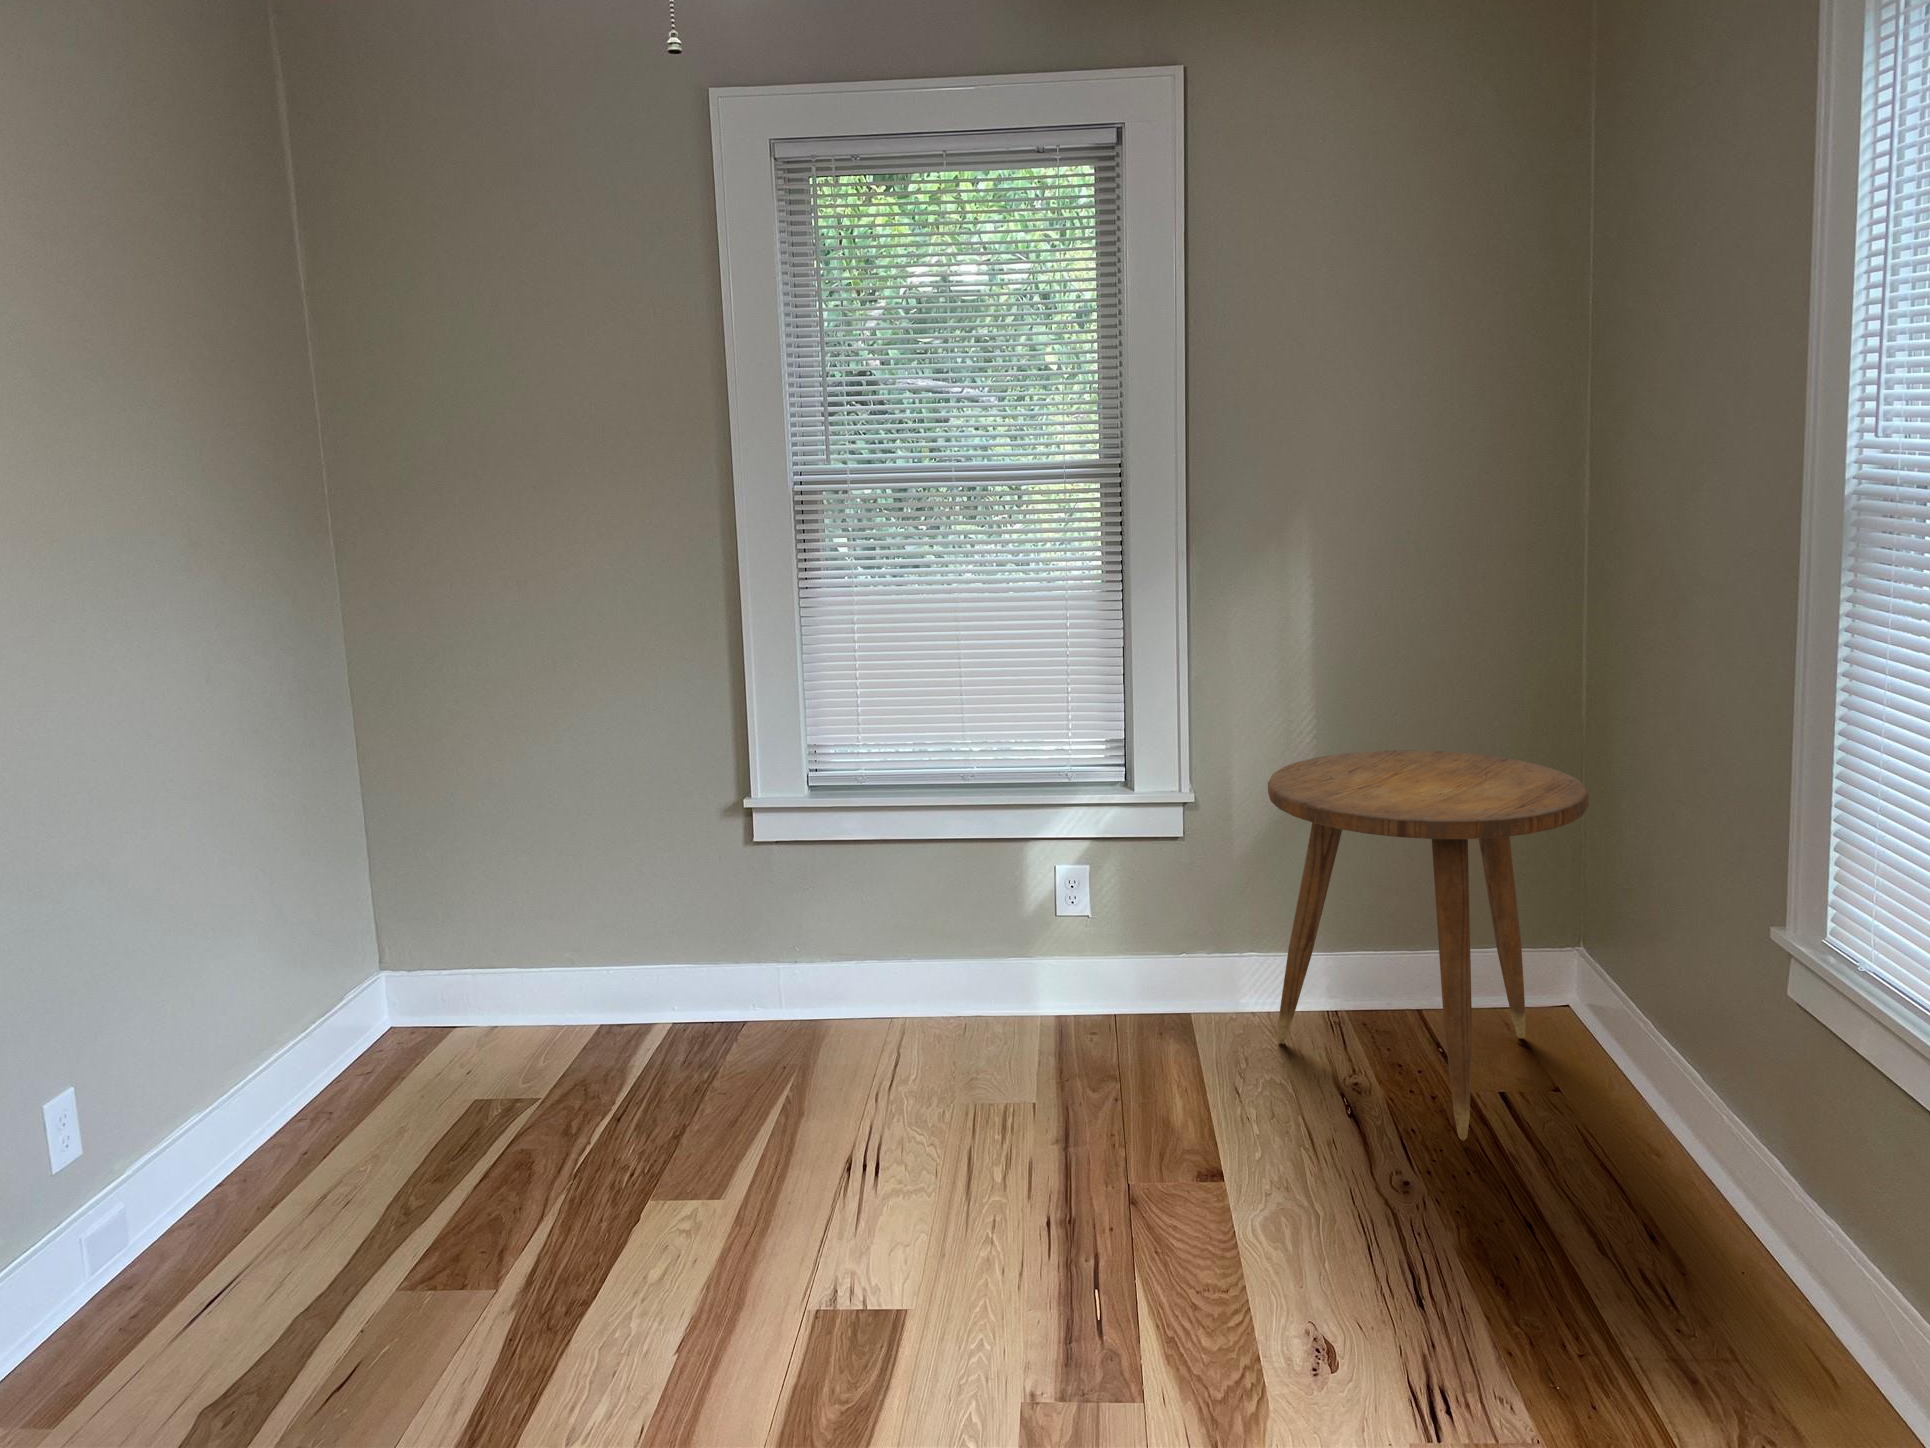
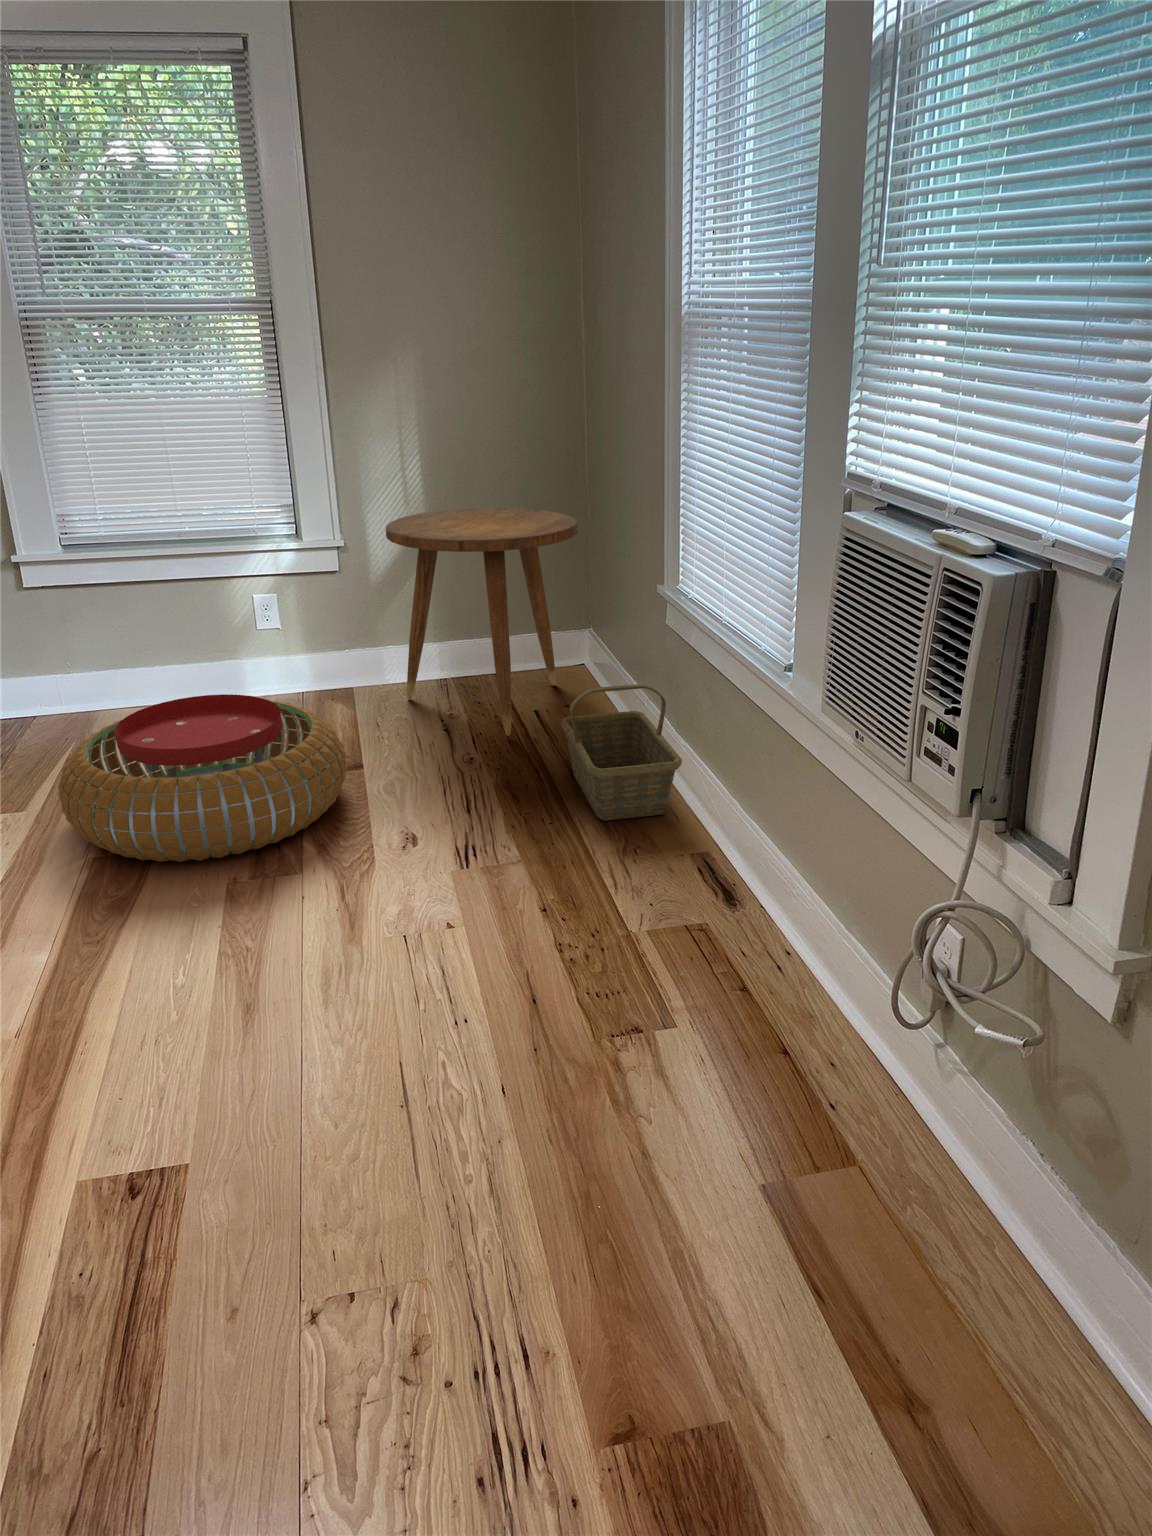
pouf: none [777,1042,1208,1348] -> present [58,694,347,862]
basket: none [1582,1109,1859,1375] -> present [561,684,682,821]

